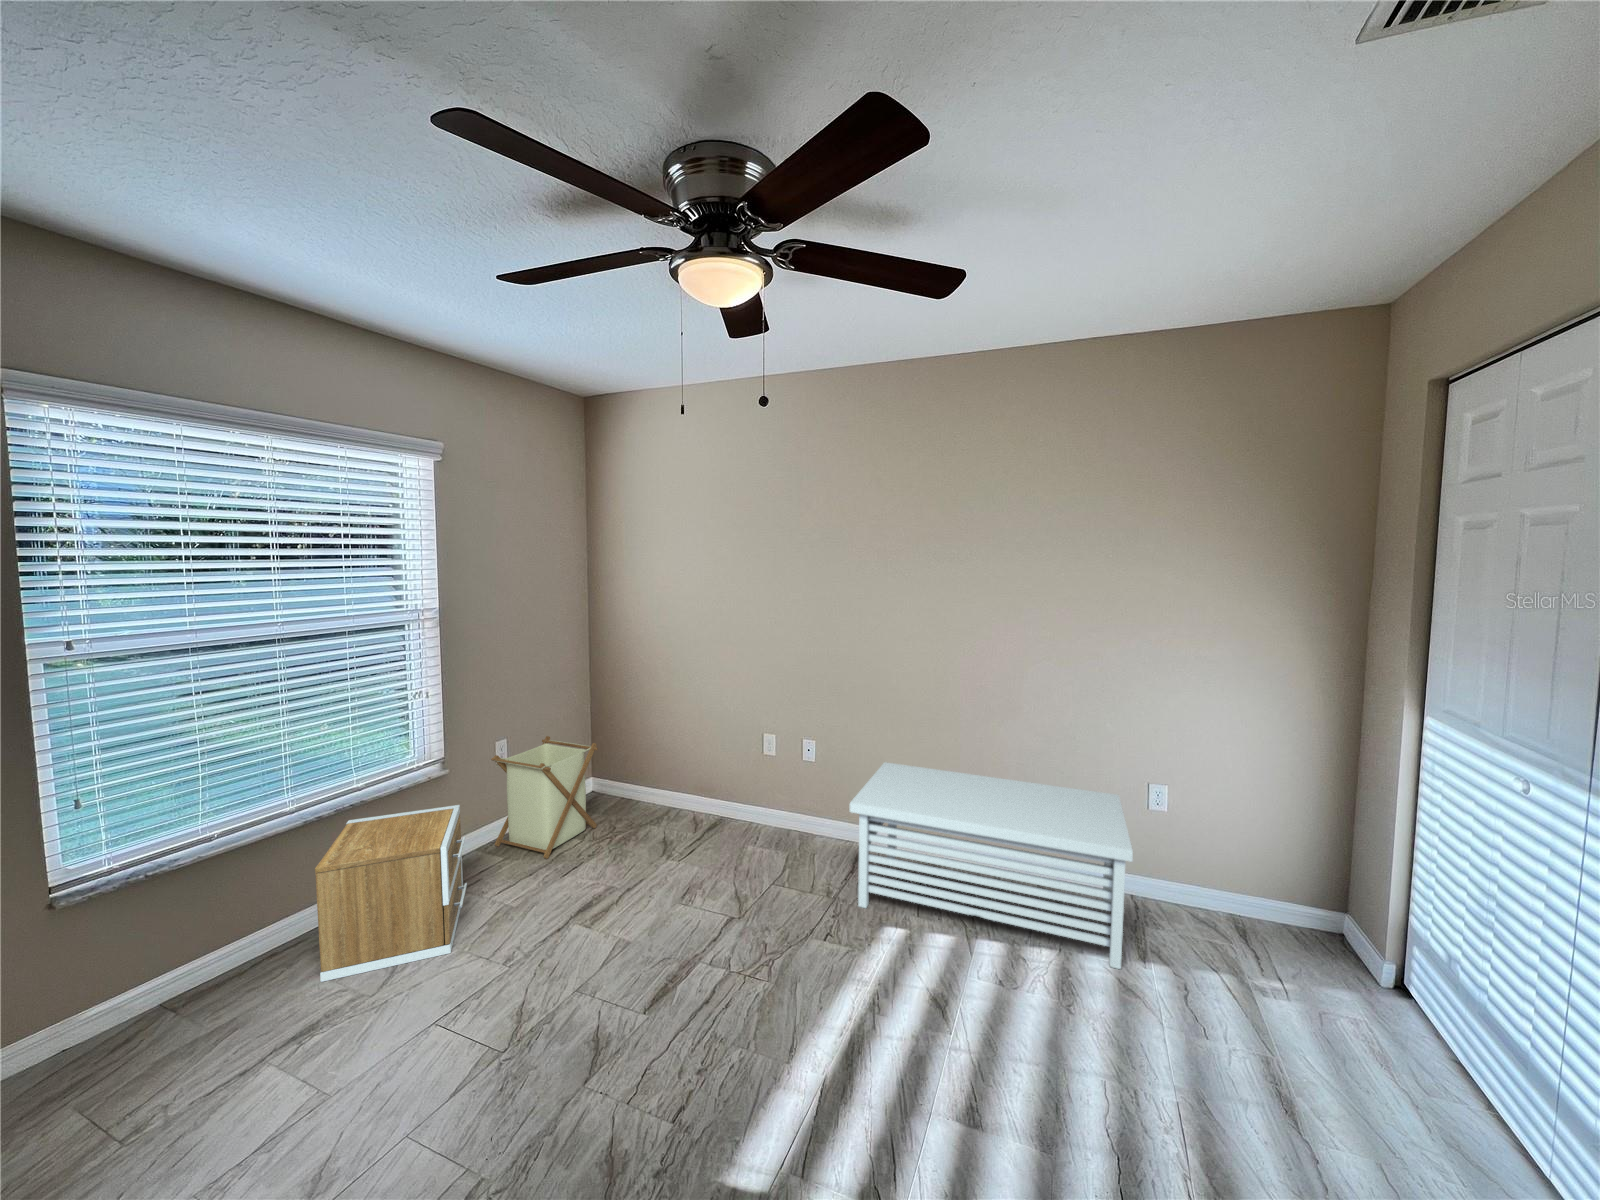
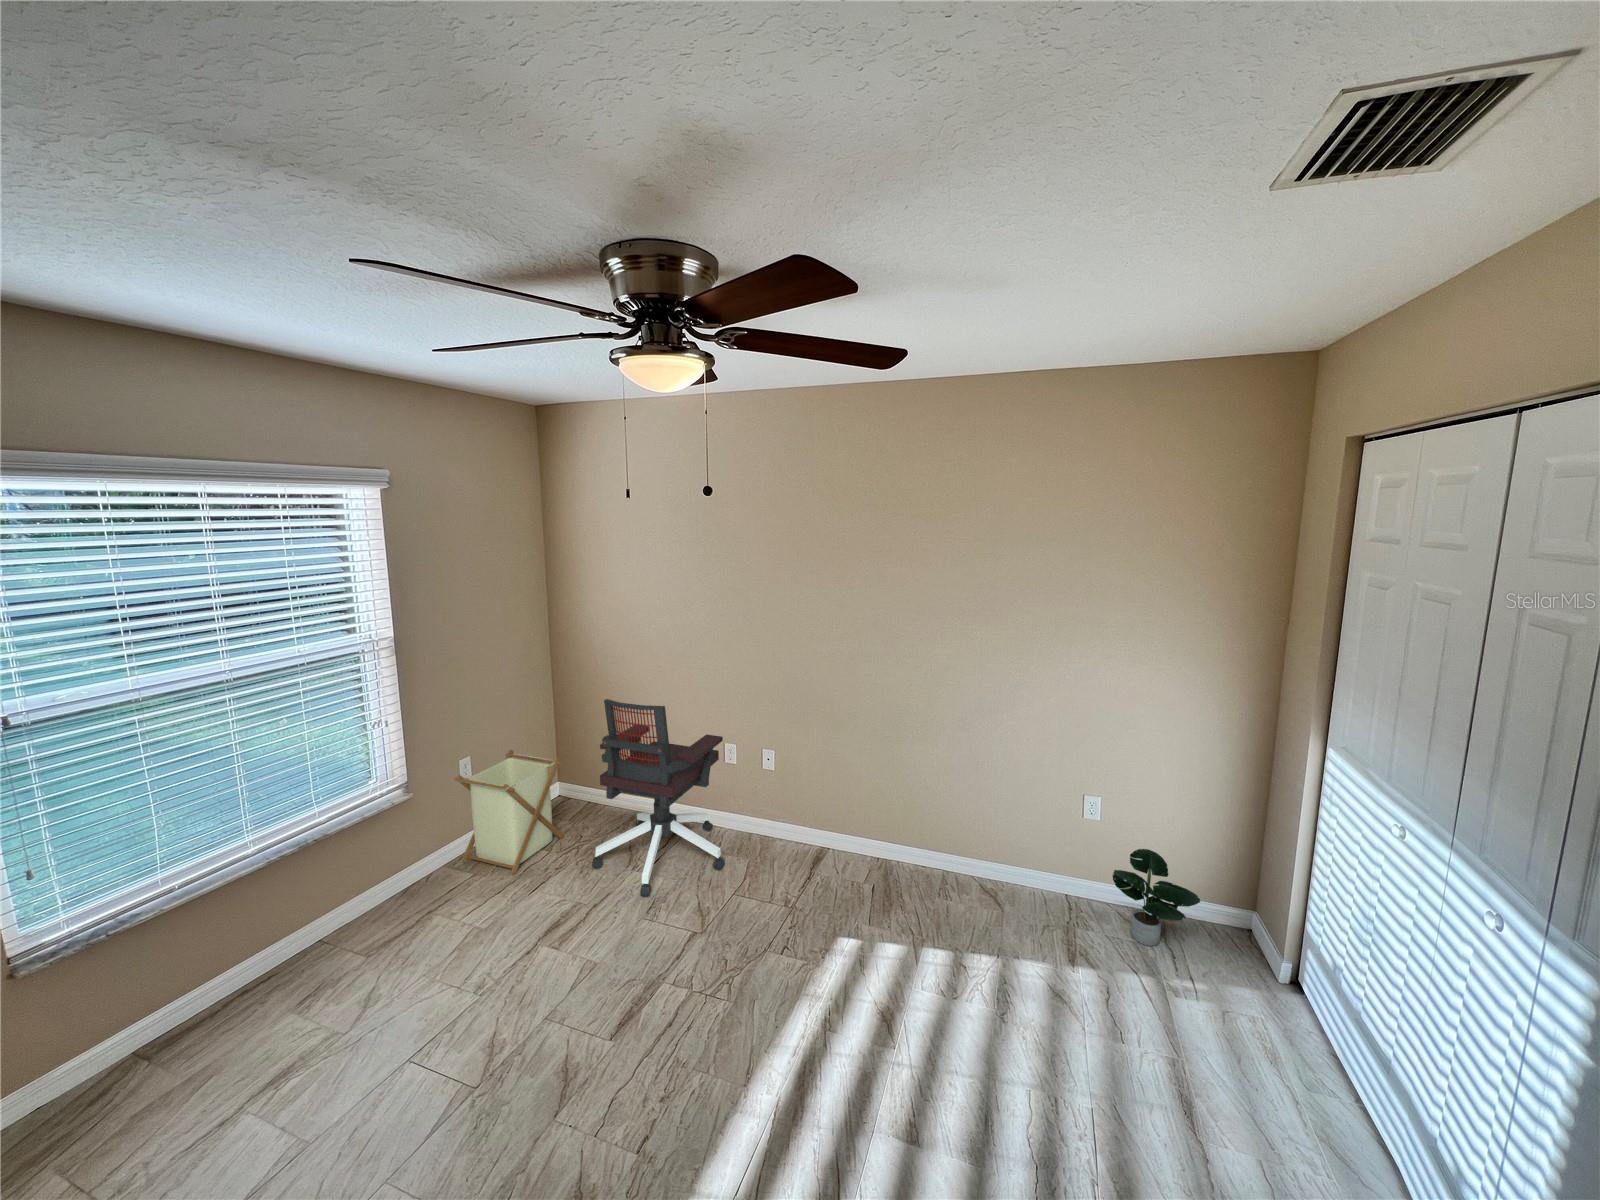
office chair: none [625,677,762,882] -> present [592,699,724,896]
storage bench: present [850,762,1133,969] -> none [806,773,1066,975]
nightstand: present [315,805,467,982] -> none [280,834,435,1020]
potted plant: none [1181,840,1284,946] -> present [1113,849,1200,946]

